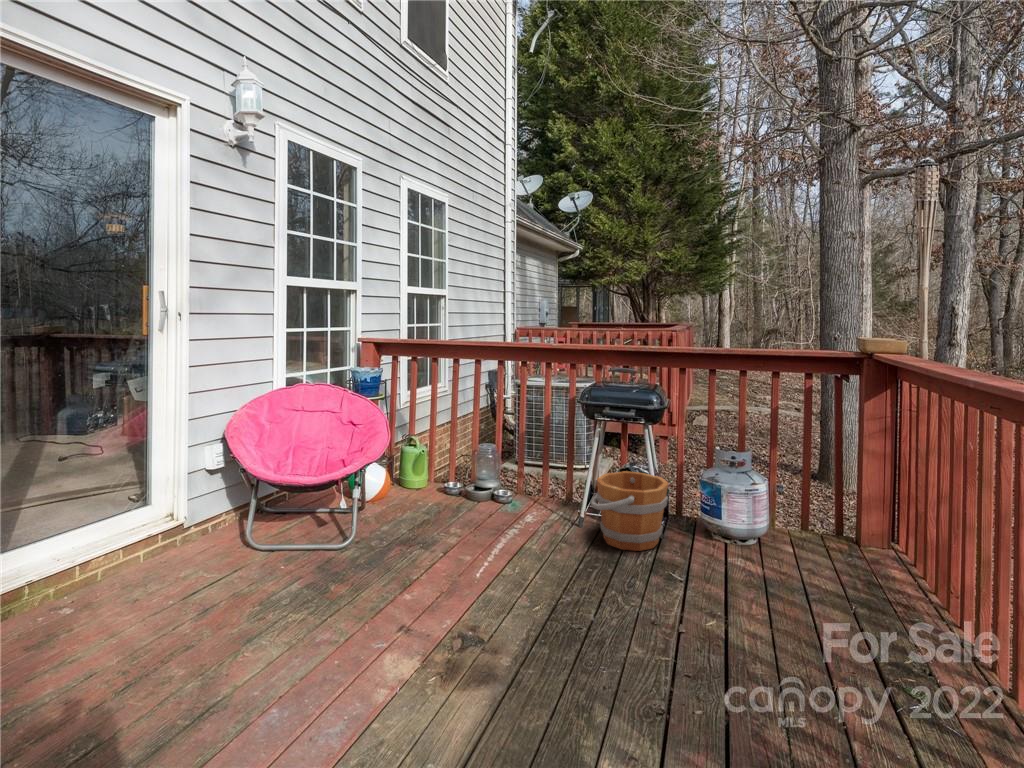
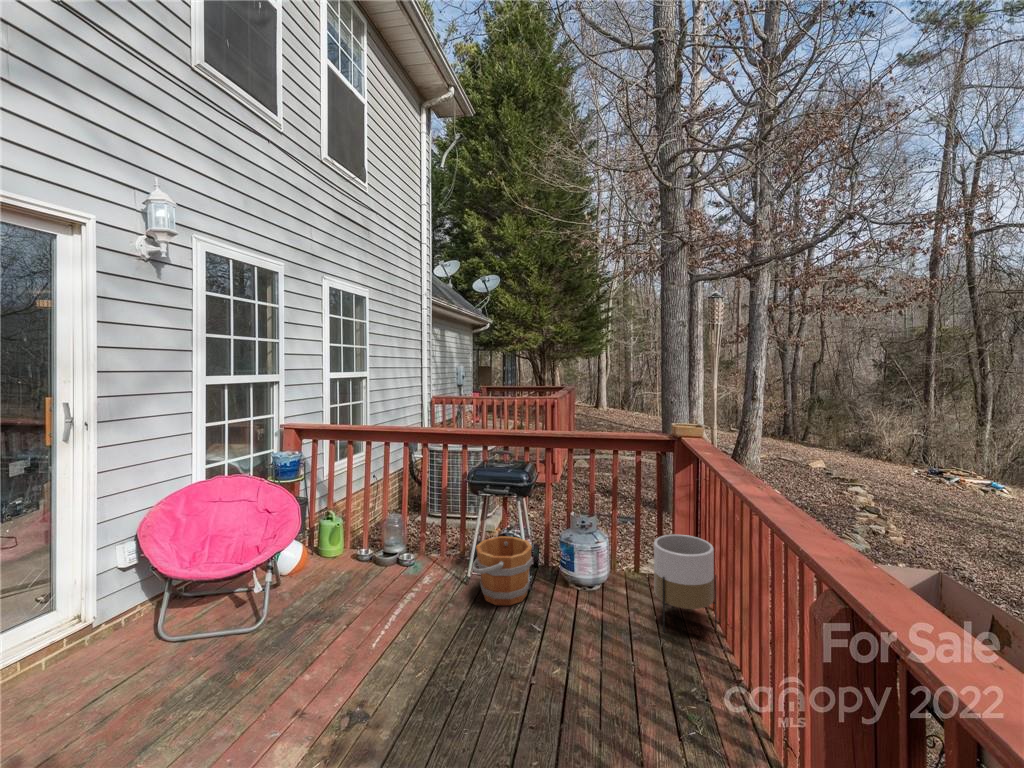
planter: none [835,476,930,599] -> present [654,534,717,632]

